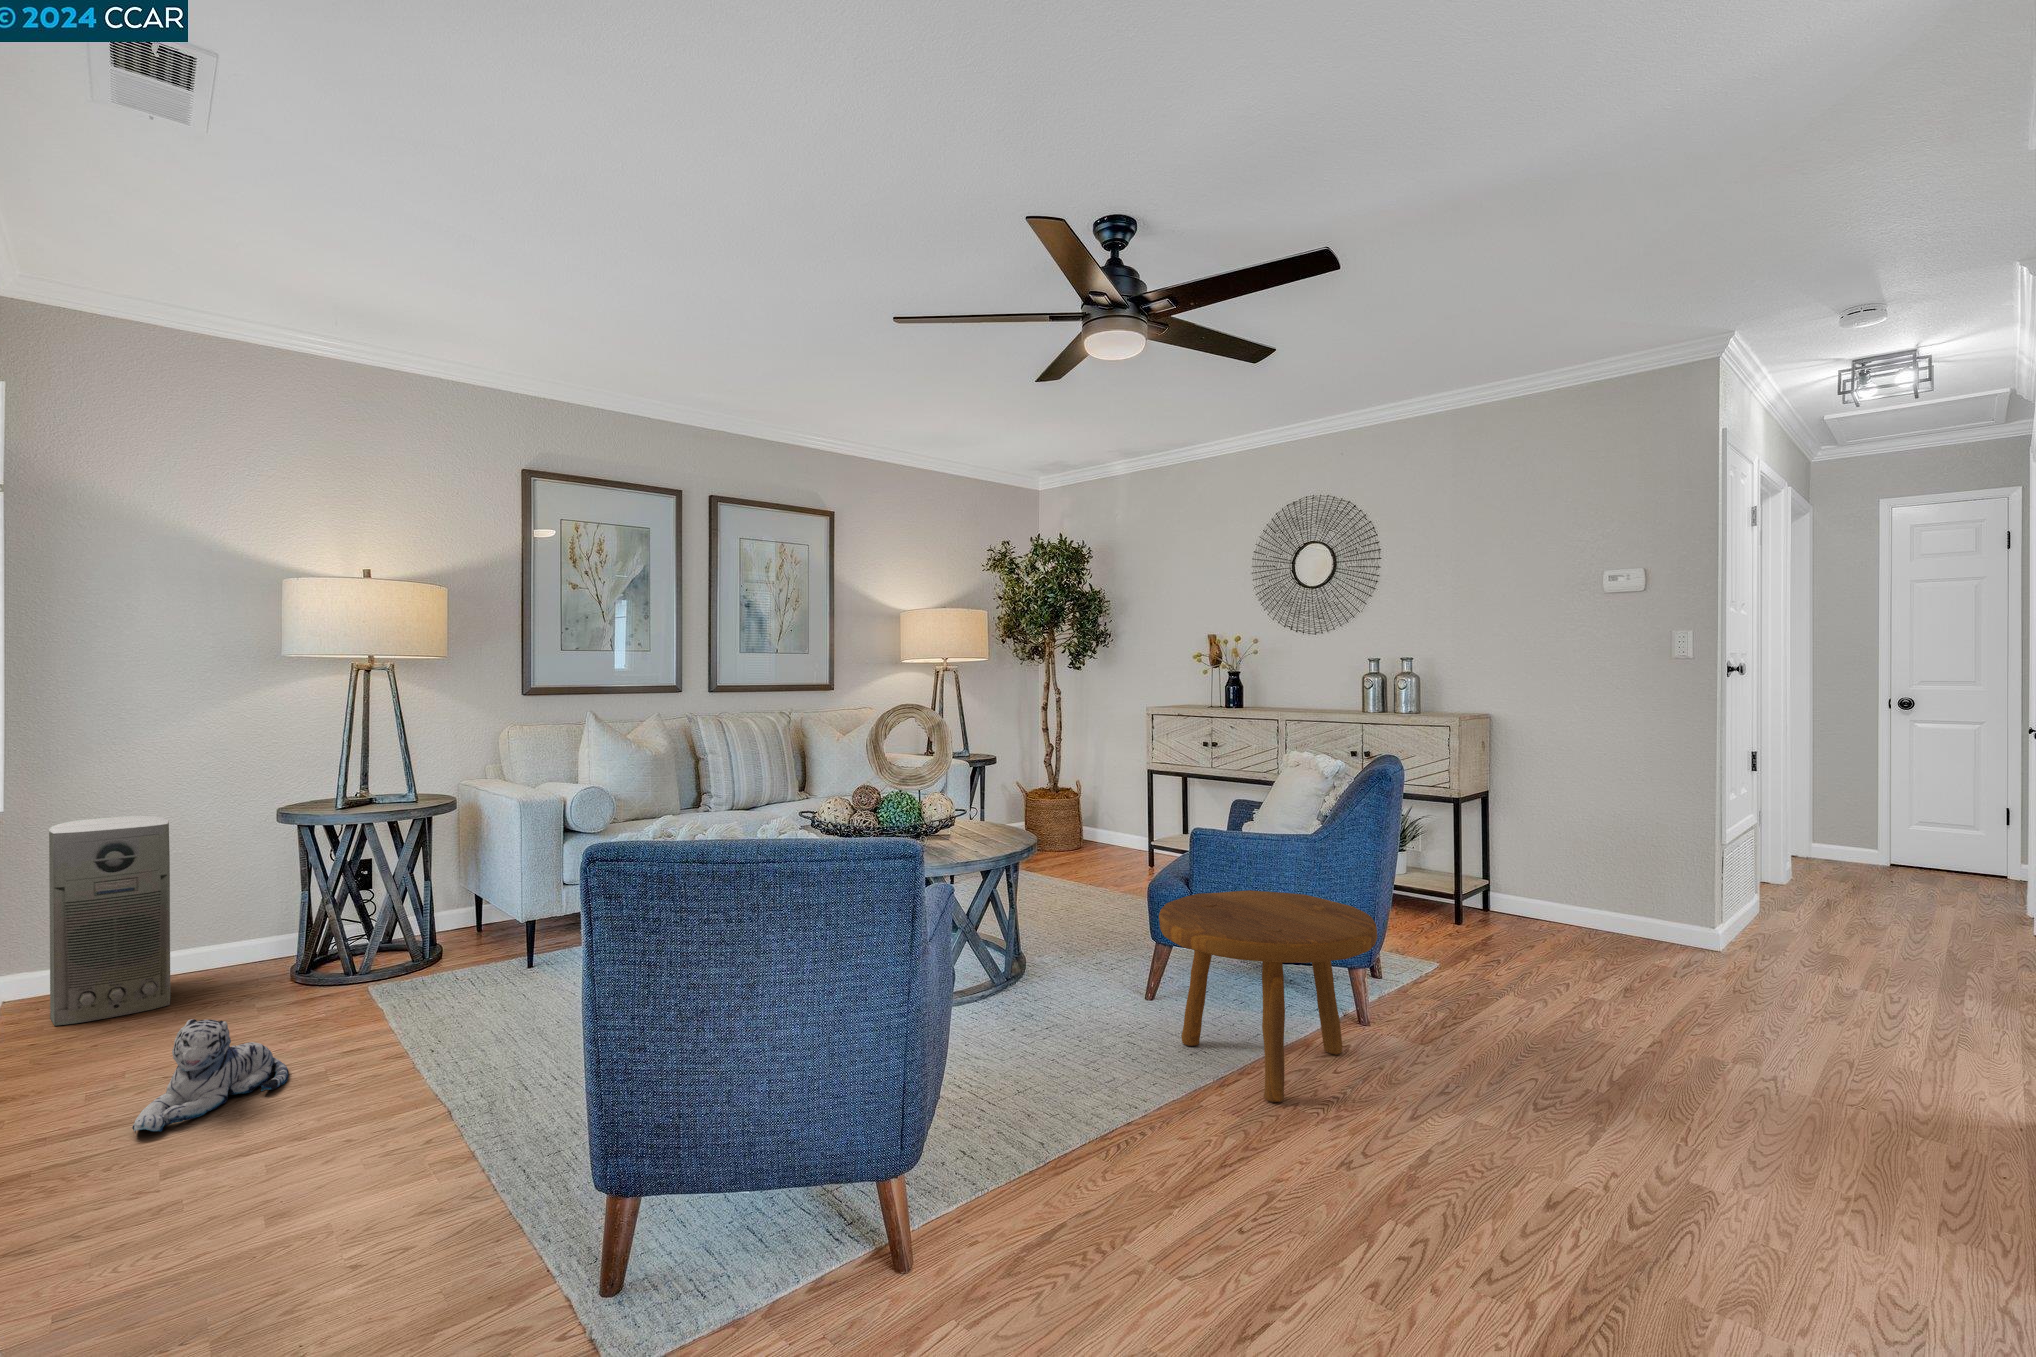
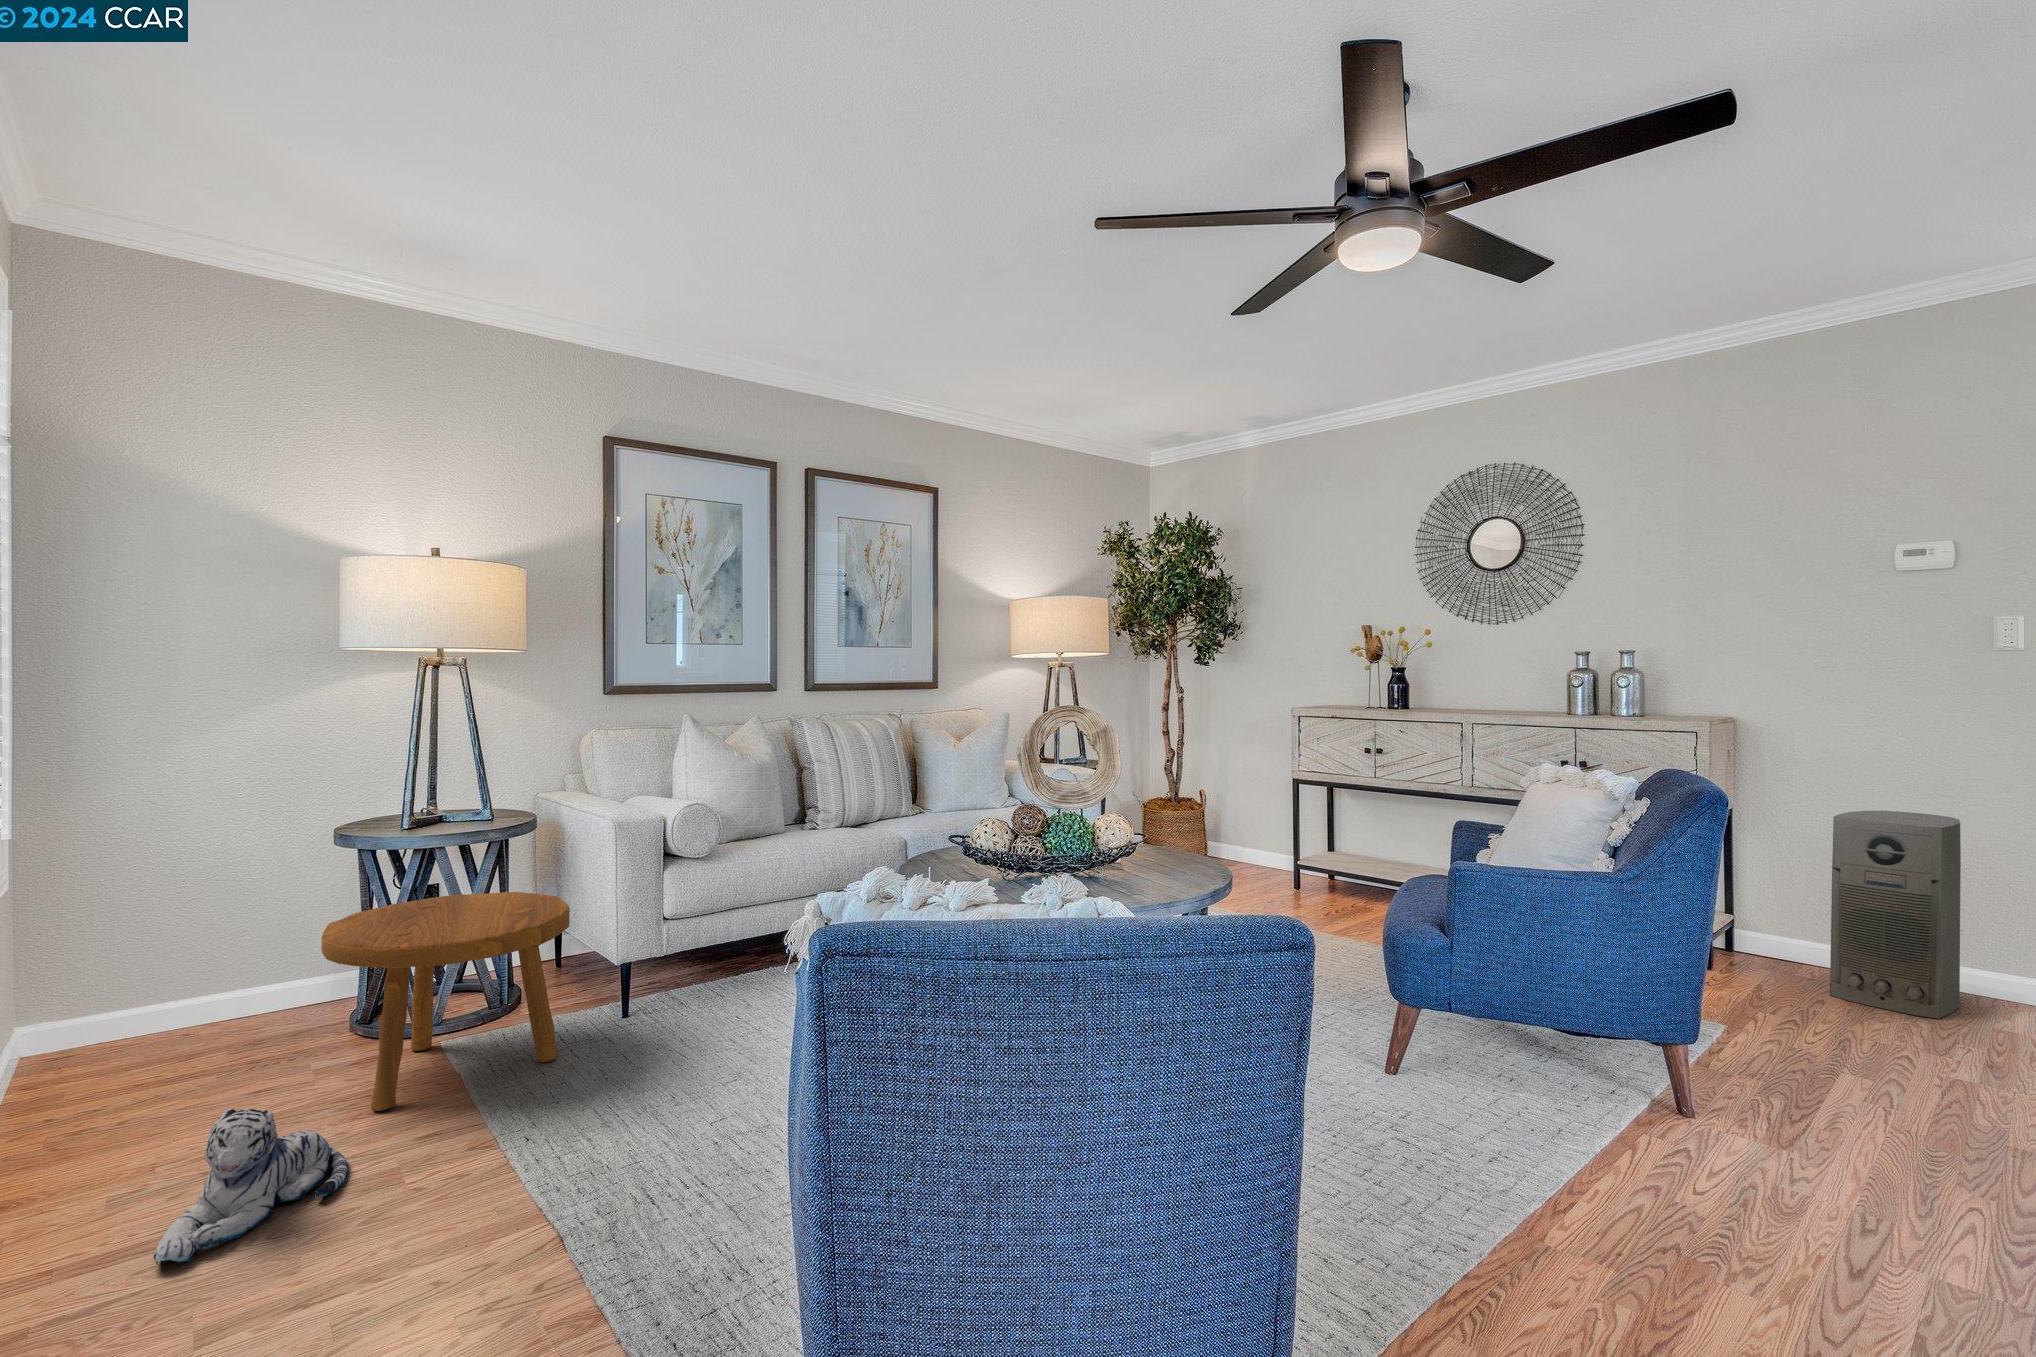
air purifier: present [49,816,170,1026] -> present [1830,811,1961,1019]
footstool: present [1159,890,1378,1102] -> present [321,892,570,1111]

